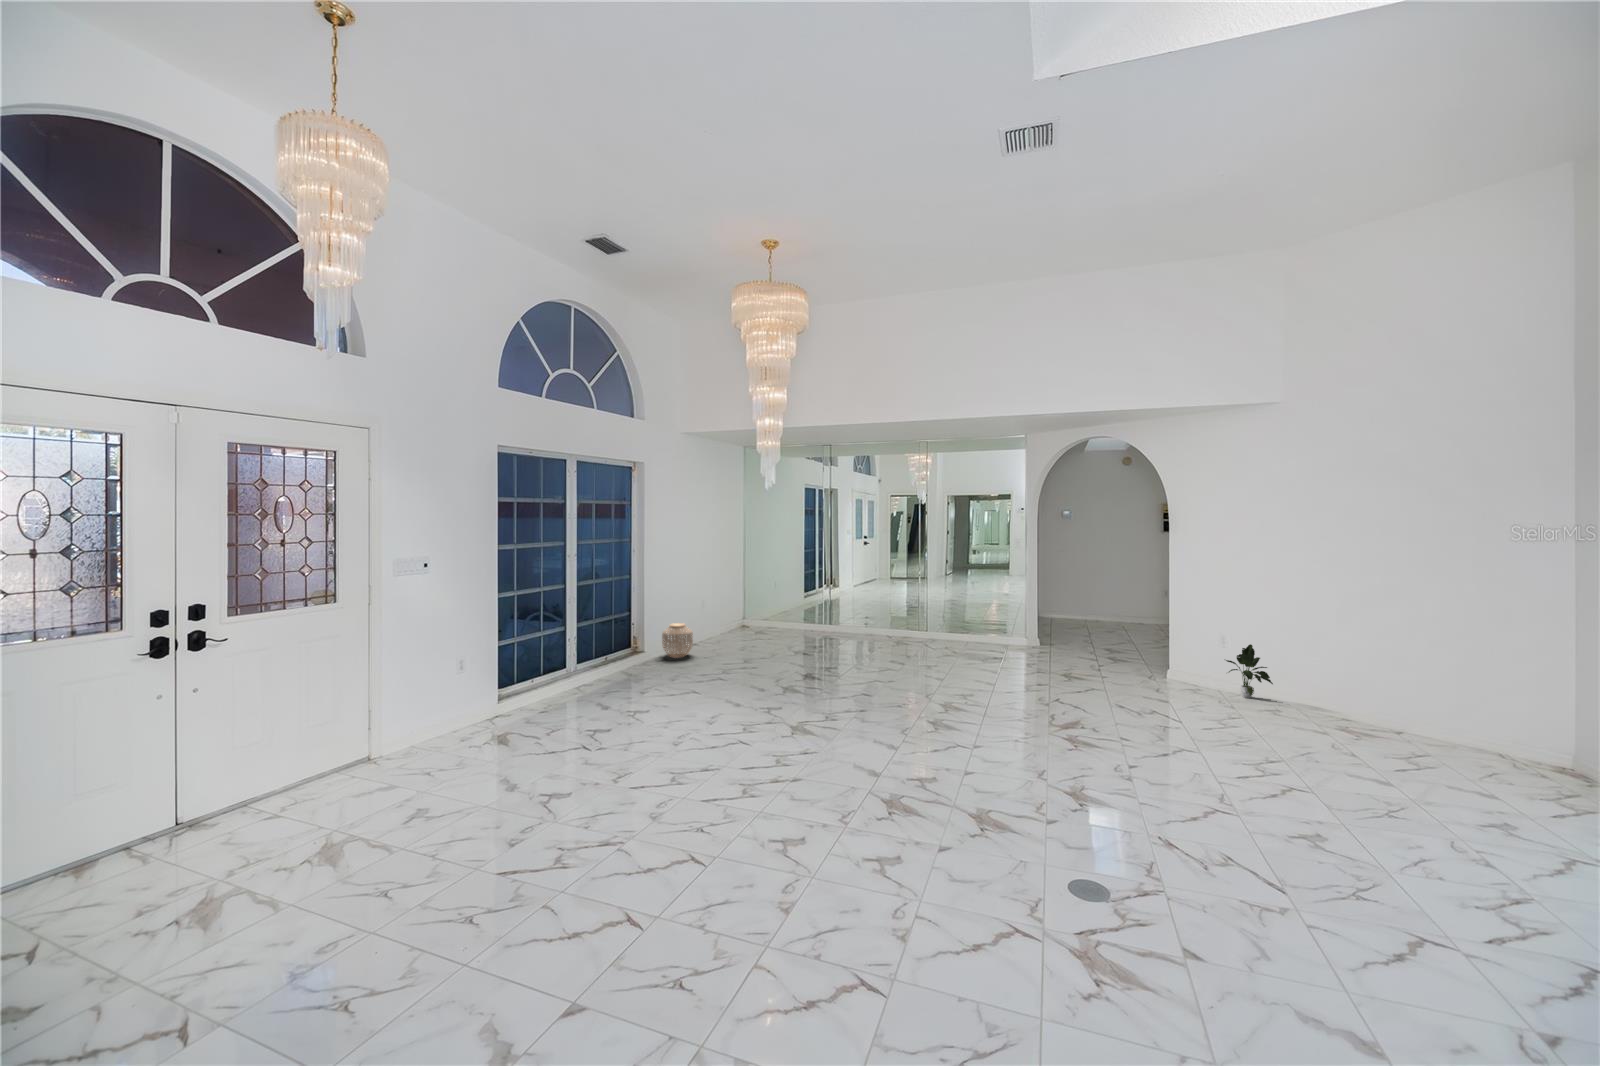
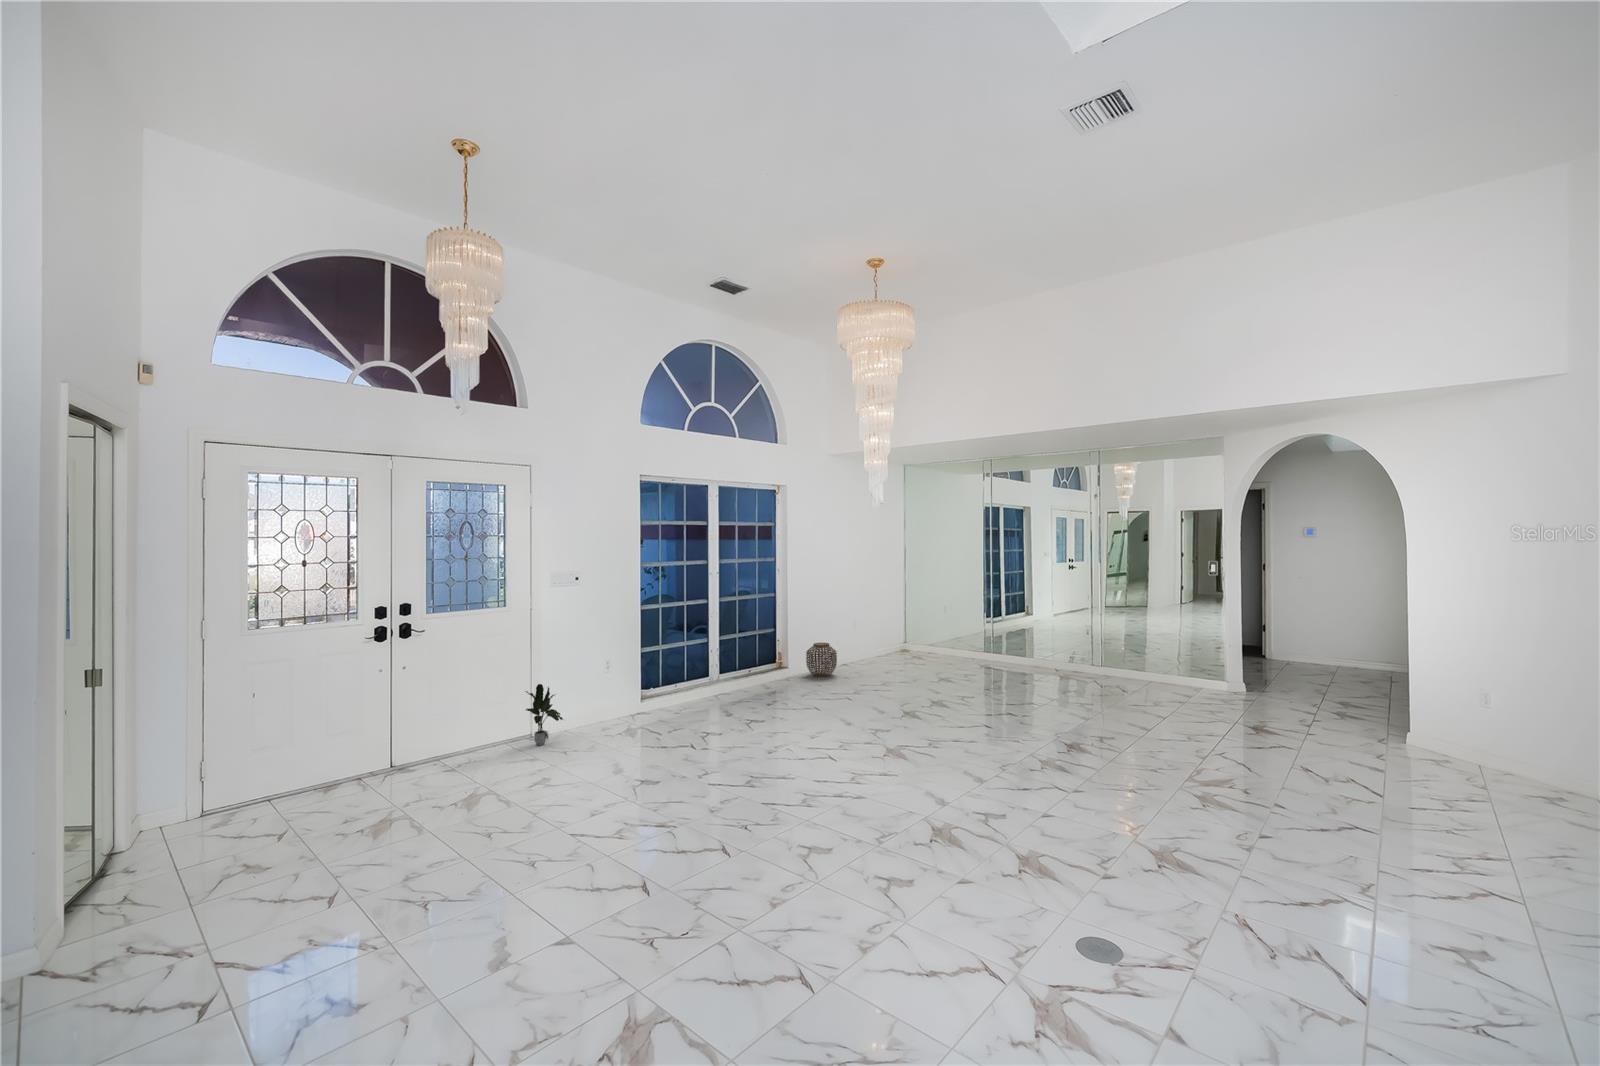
potted plant: present [1226,644,1273,698] -> present [526,684,563,745]

